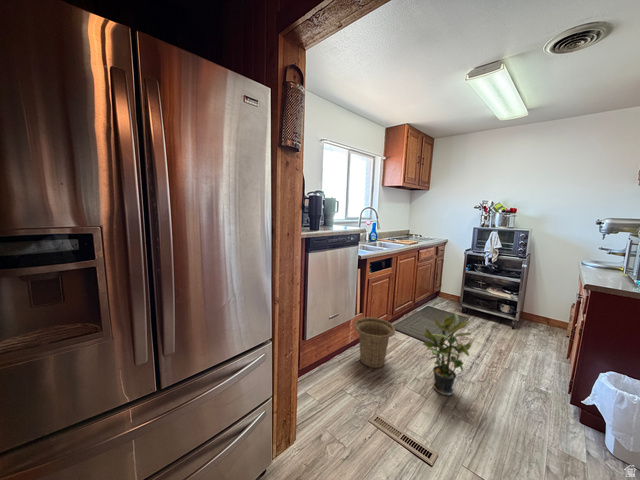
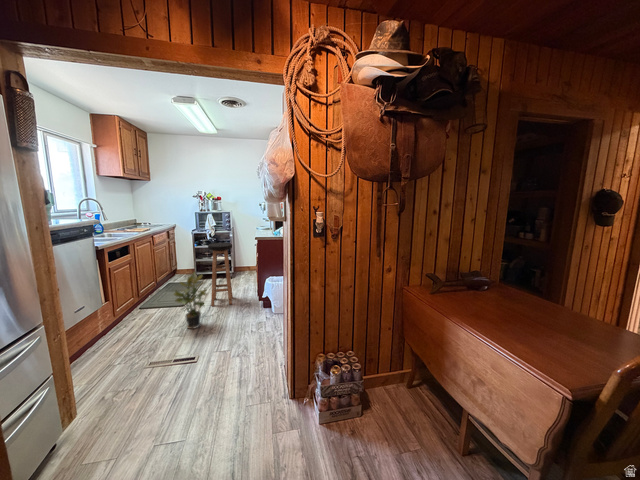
bar stool: none [474,274,529,380] -> present [208,243,233,306]
basket: present [354,317,395,368] -> none [104,299,149,343]

